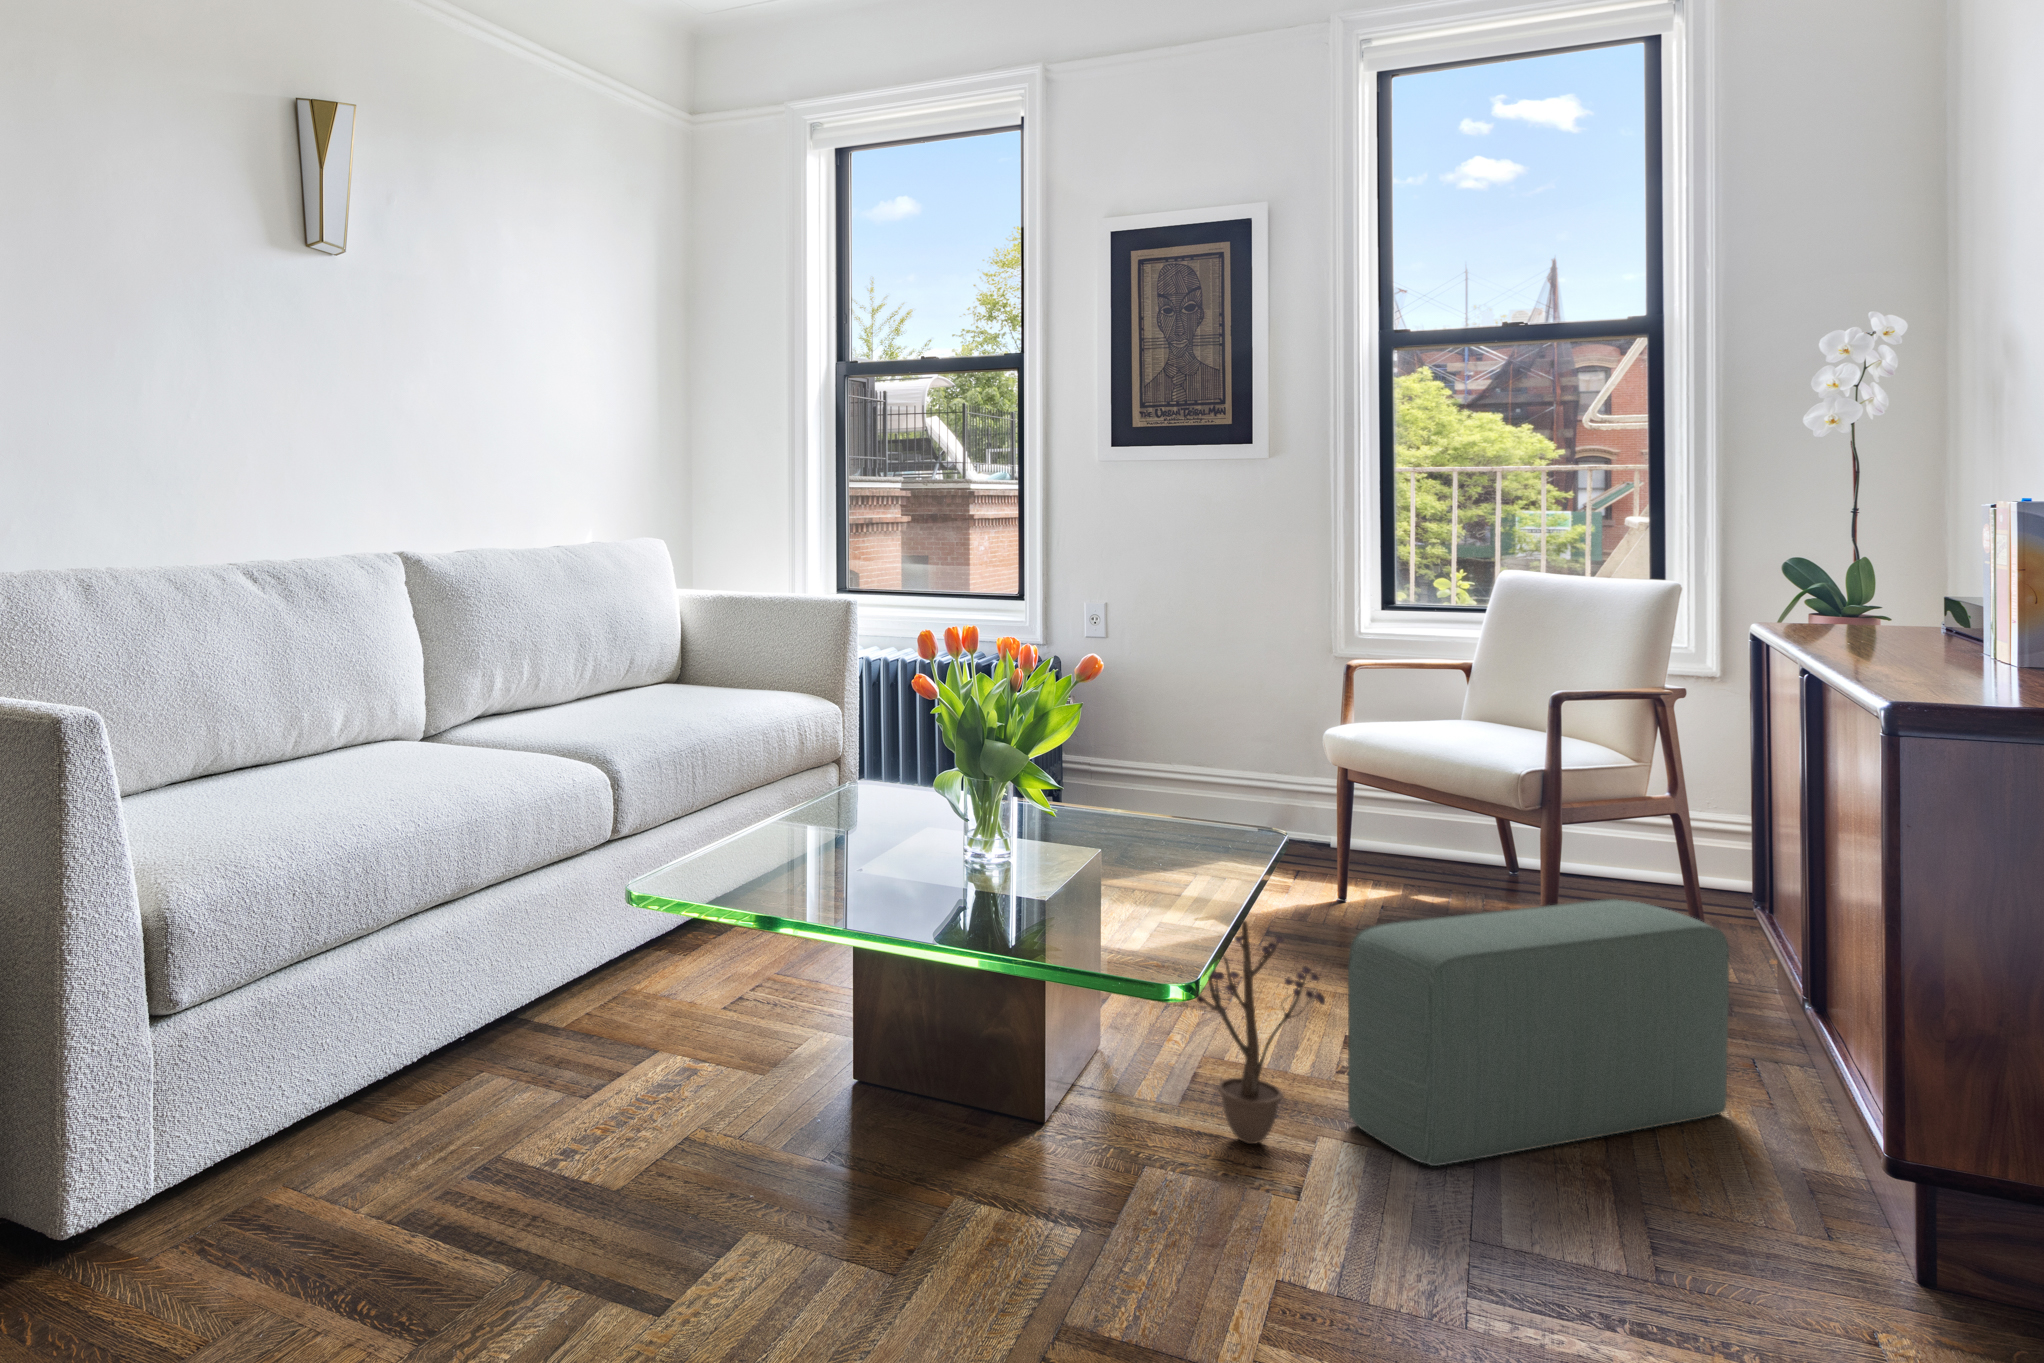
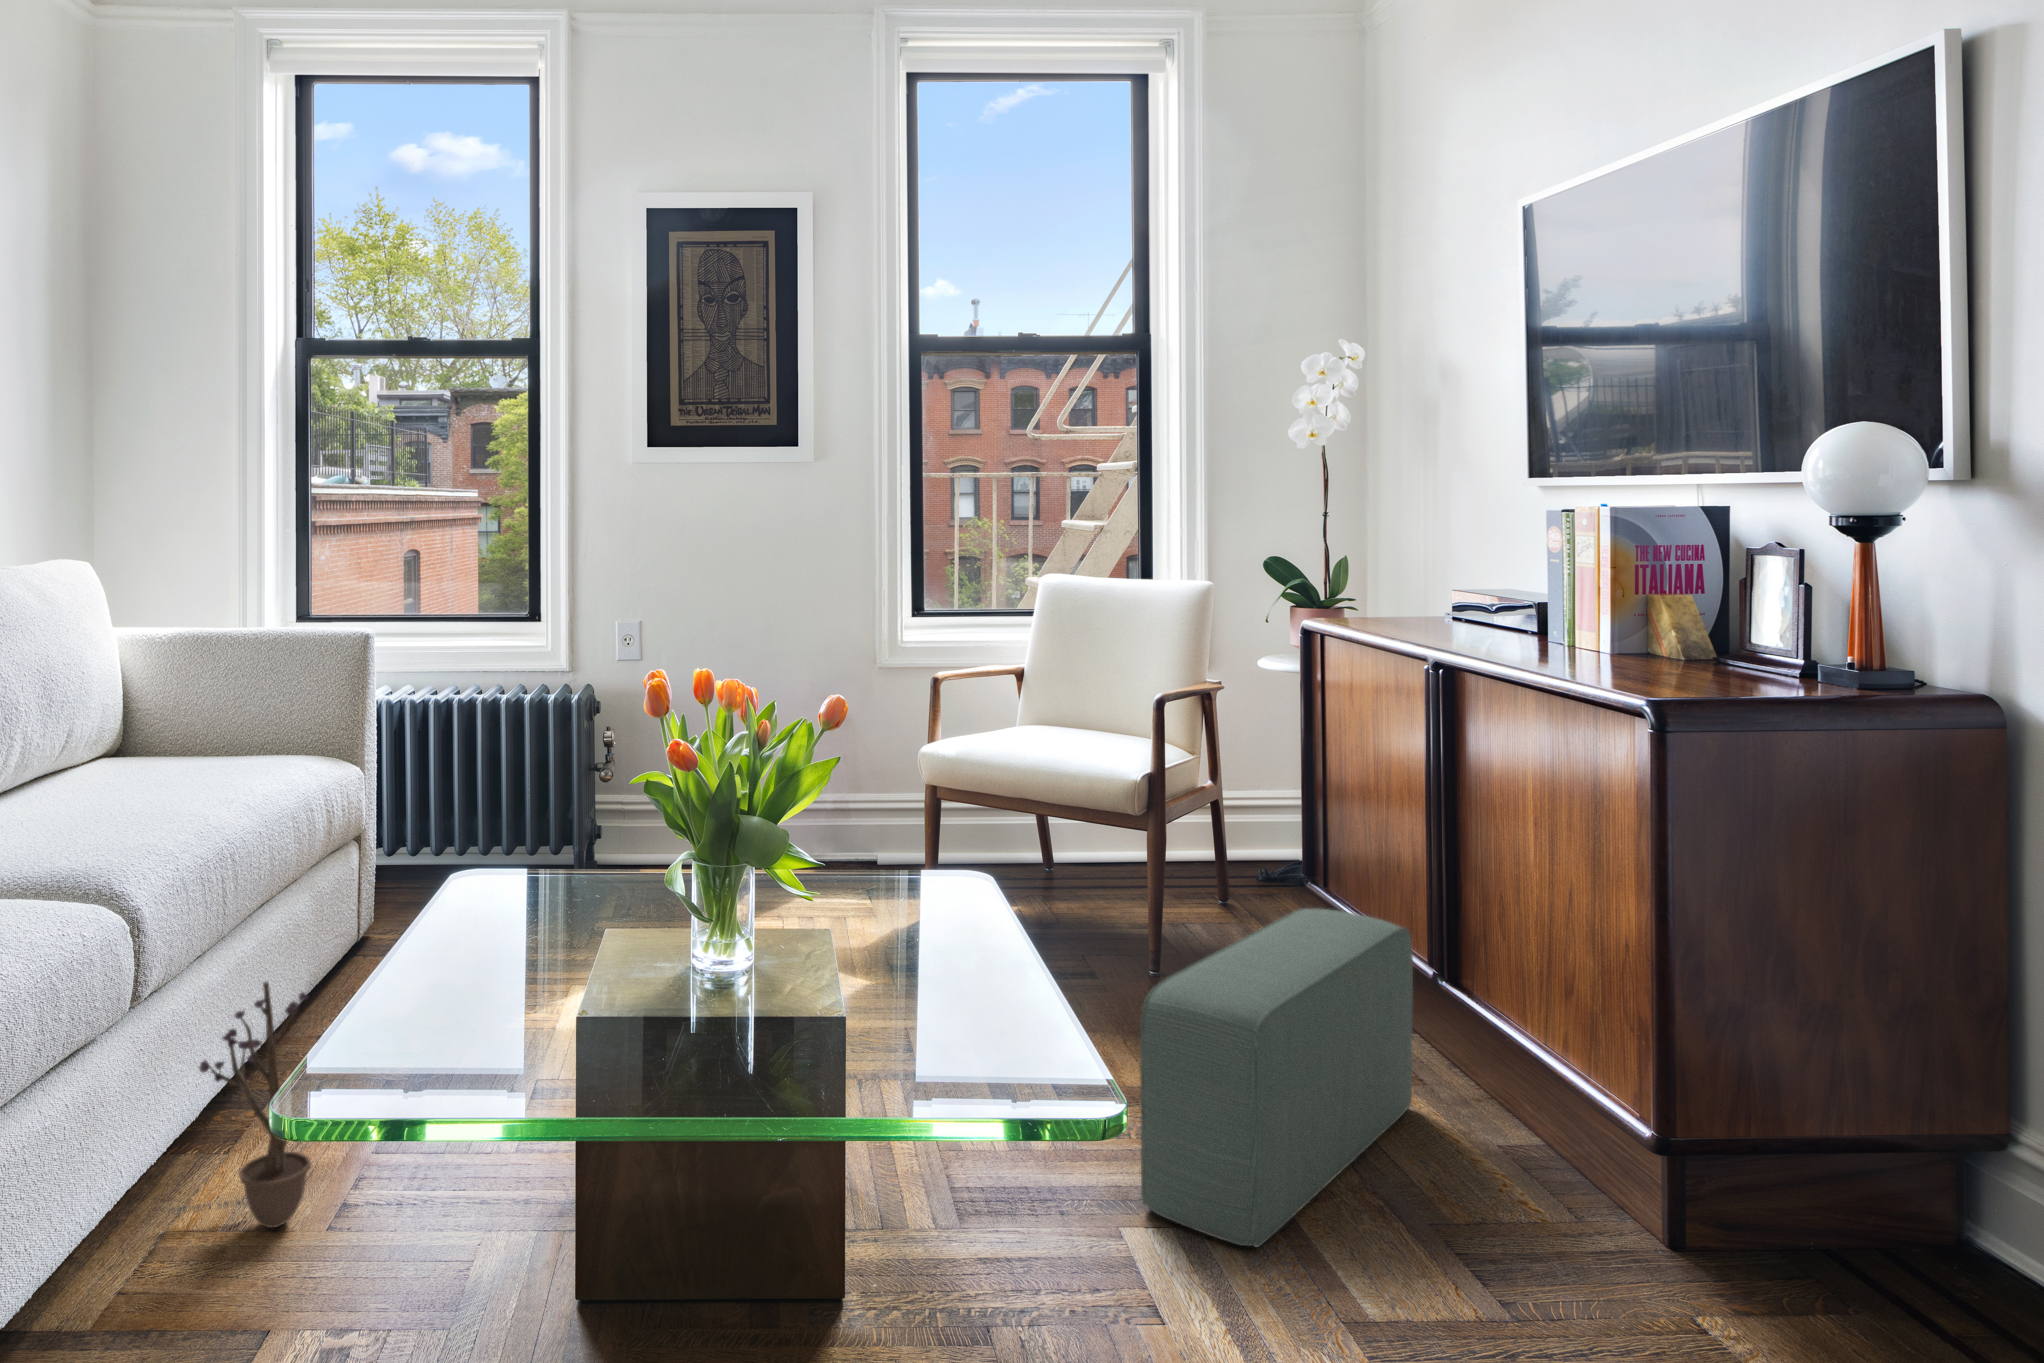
decorative plant: present [1155,921,1325,1144] -> present [168,982,320,1228]

